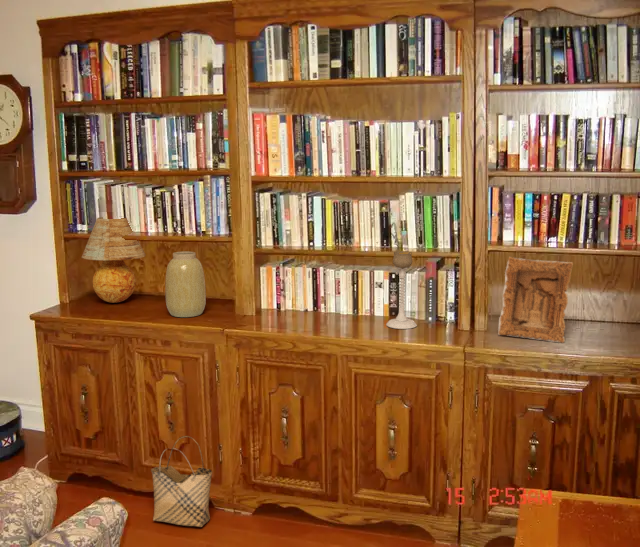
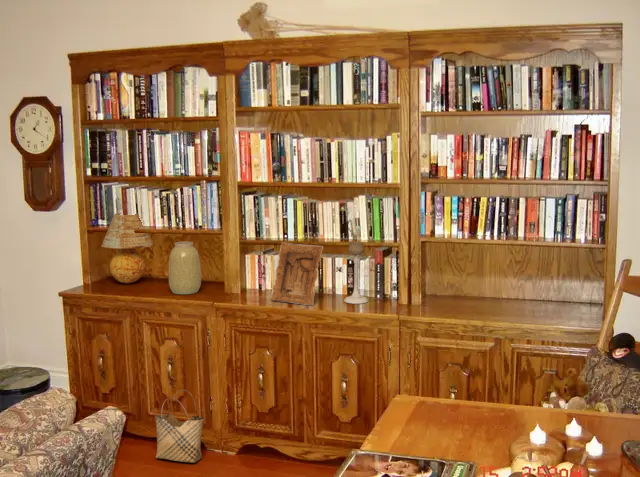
picture frame: present [498,257,573,343] -> present [271,242,323,306]

